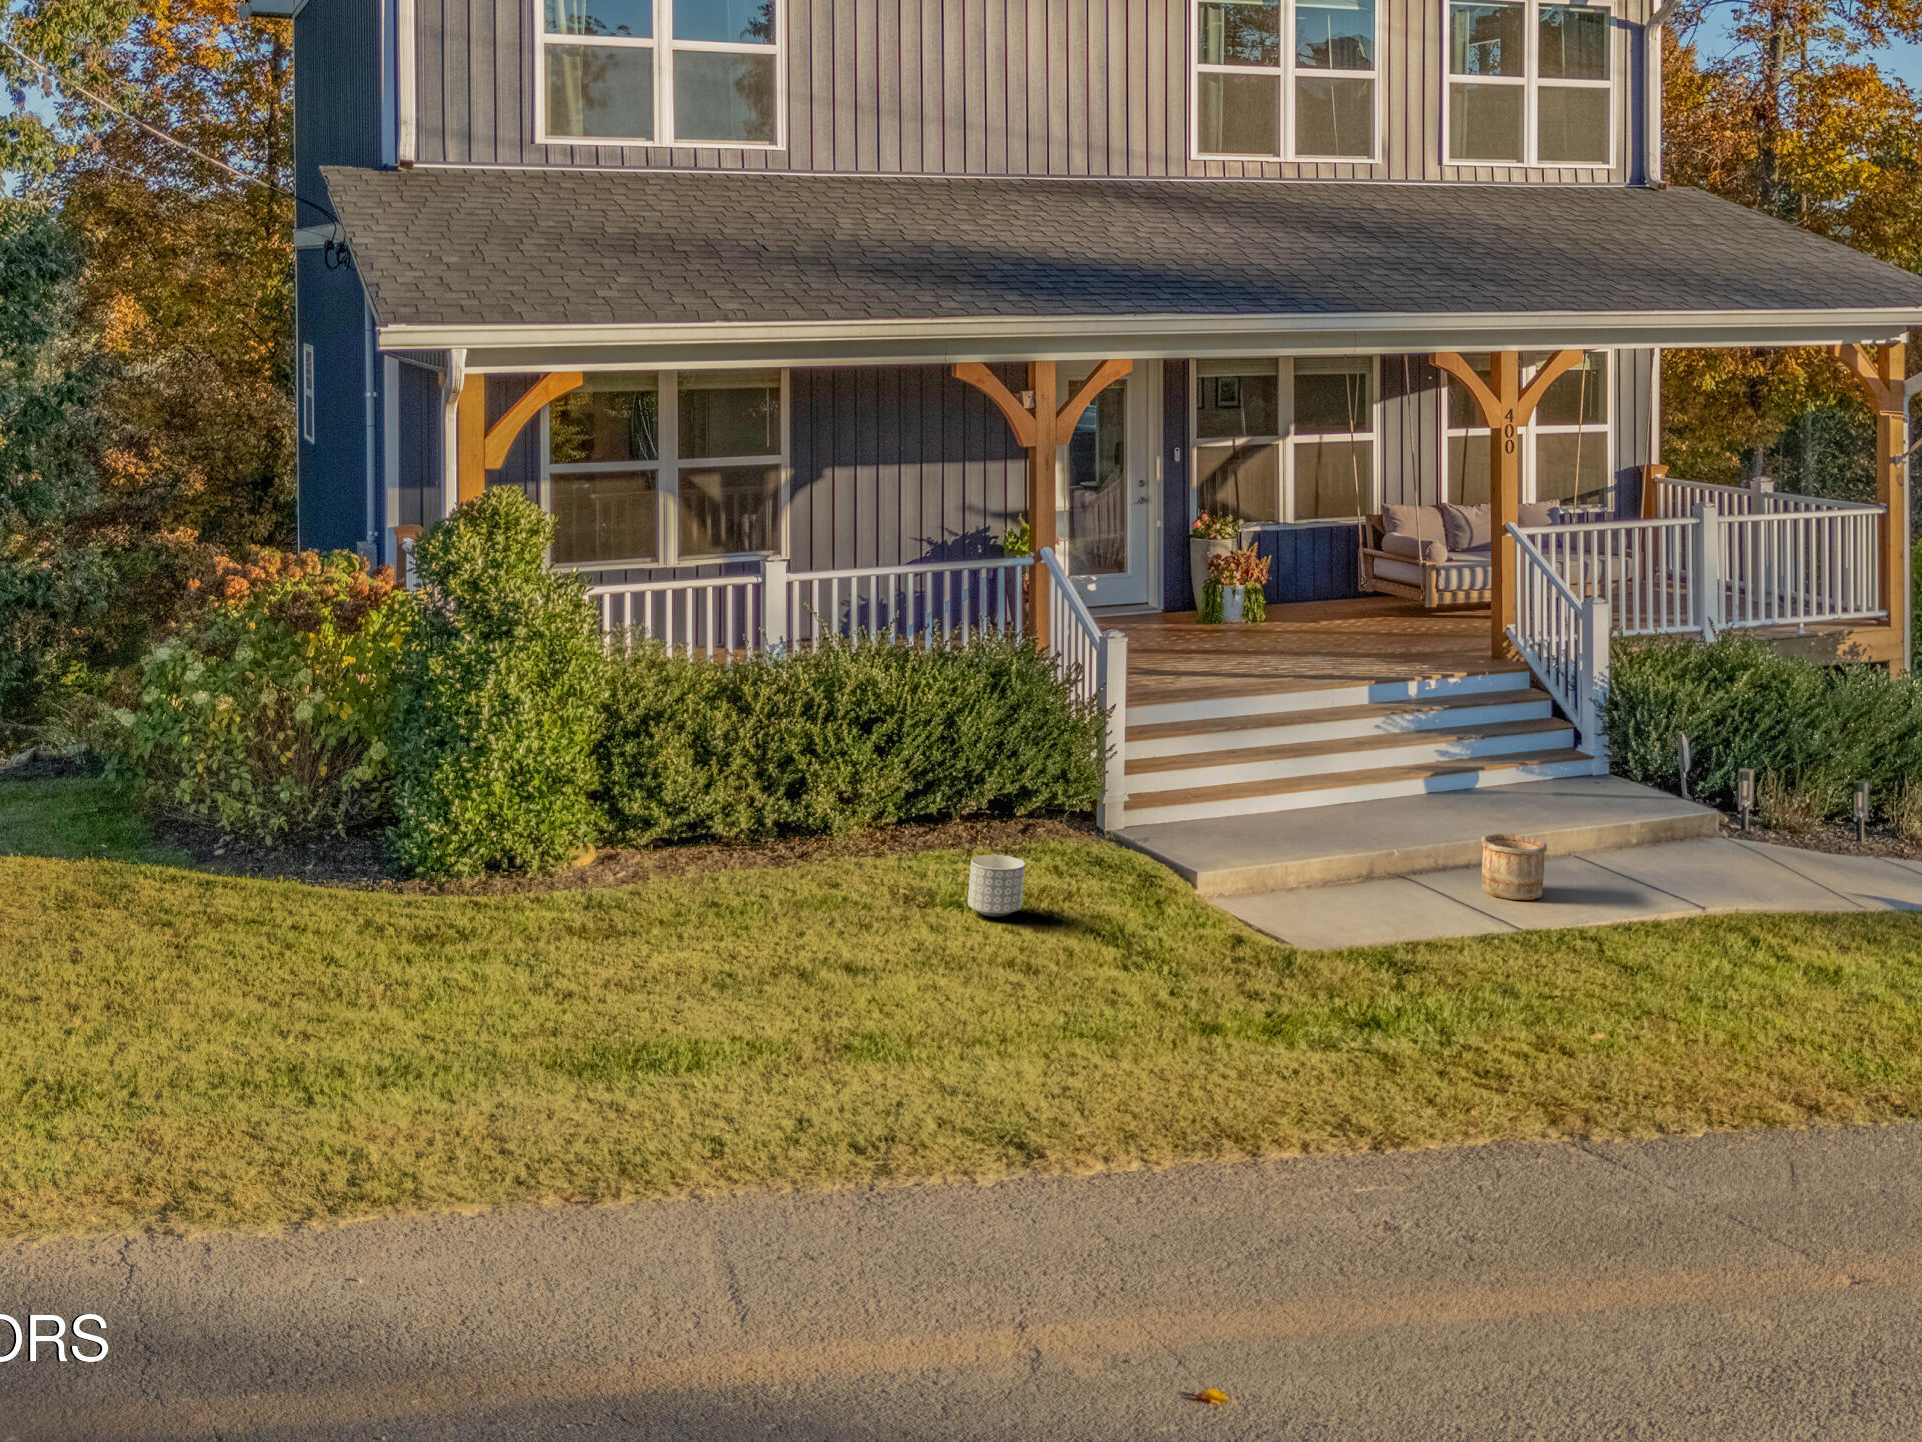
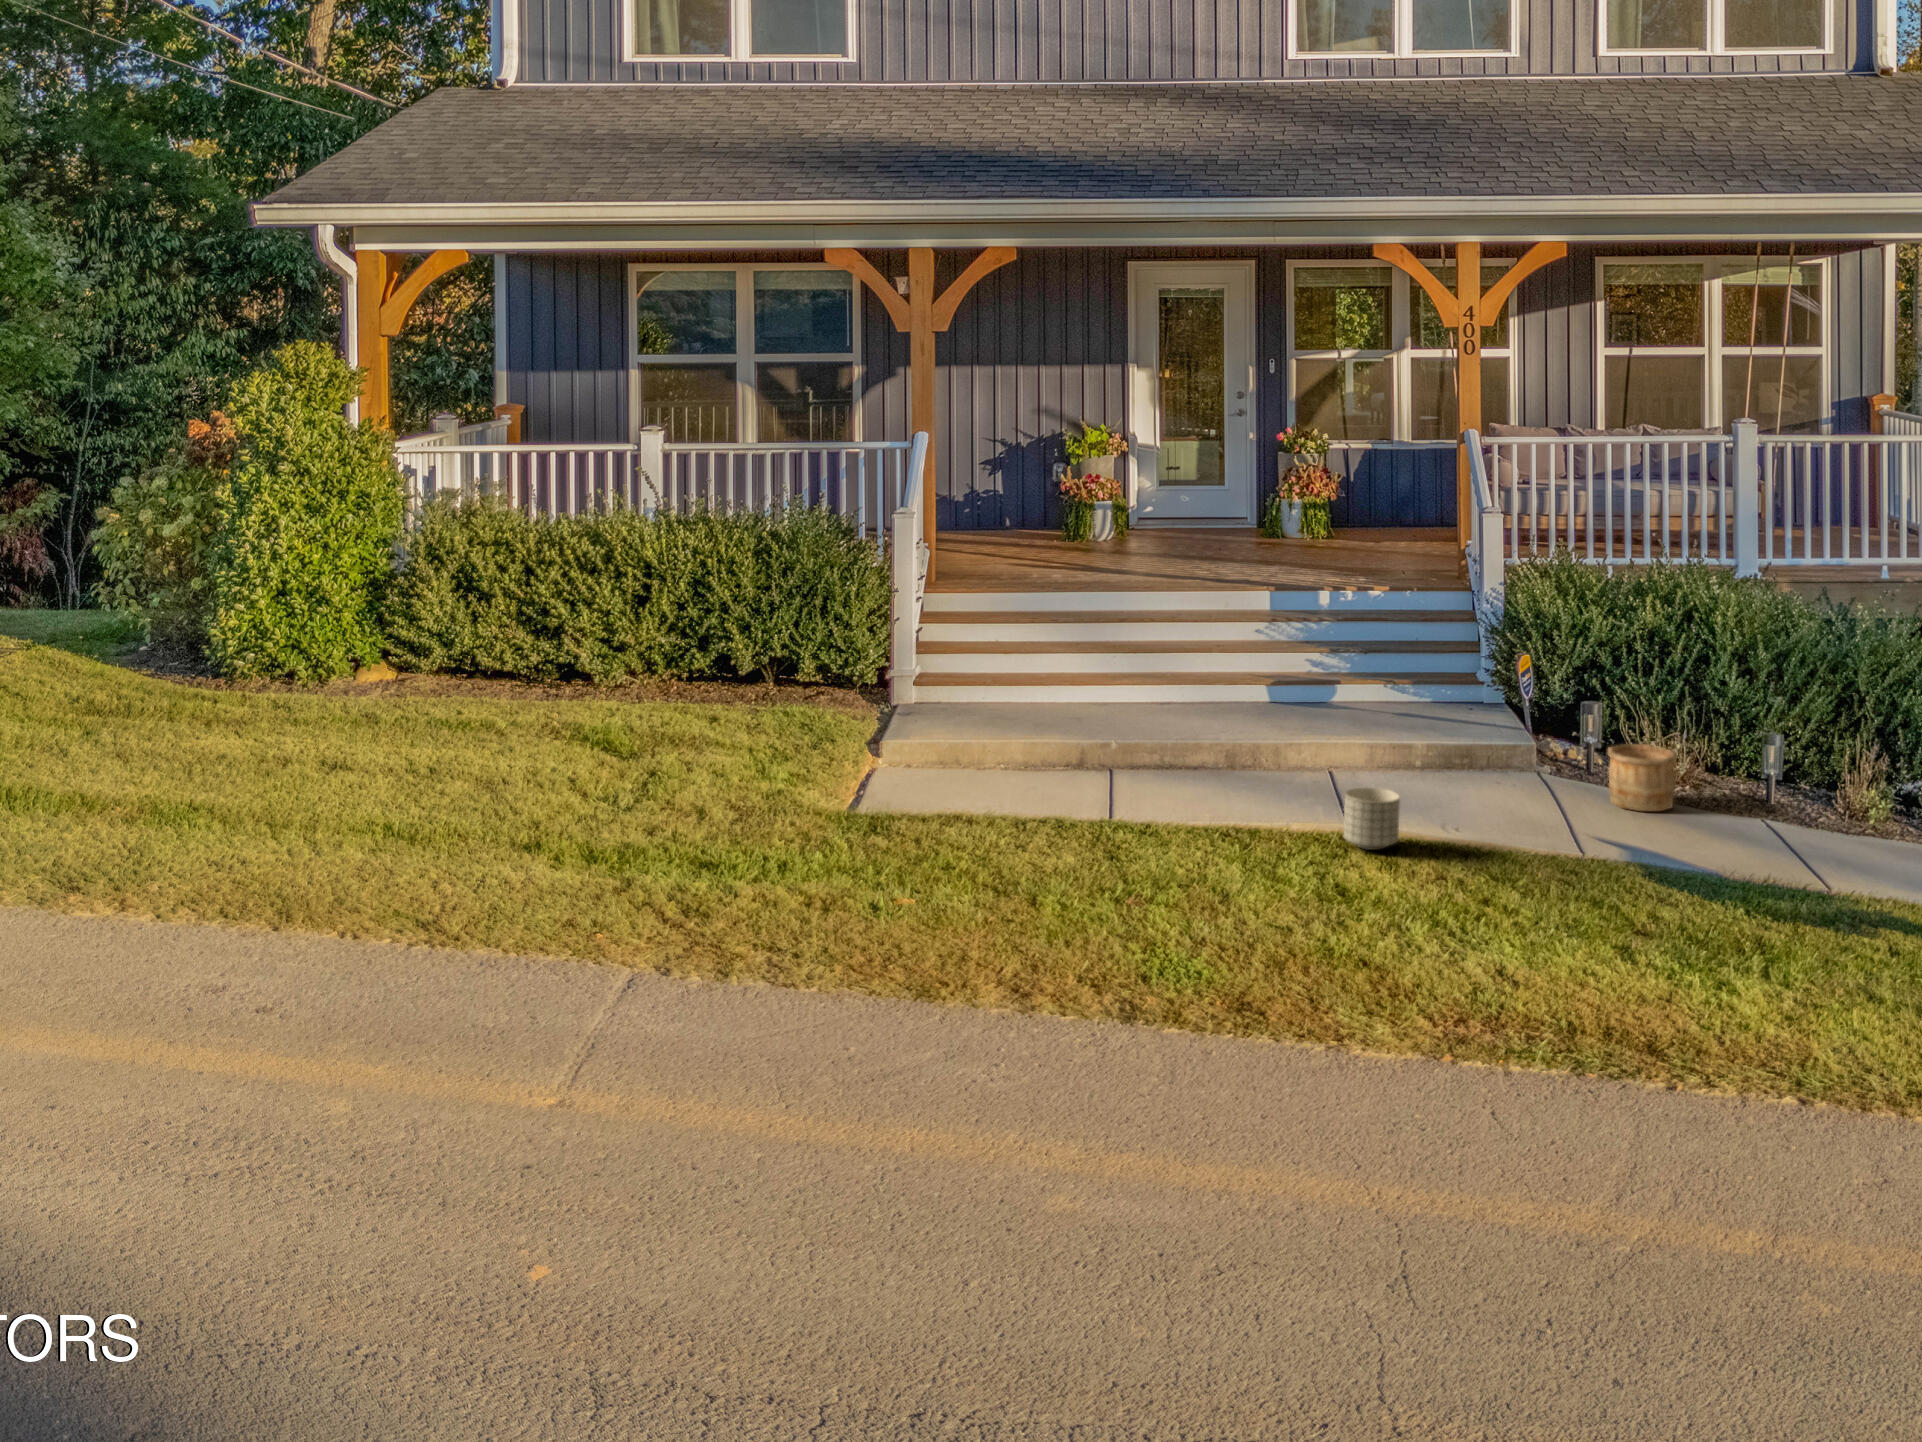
planter: present [968,855,1025,917] -> present [1344,787,1400,850]

